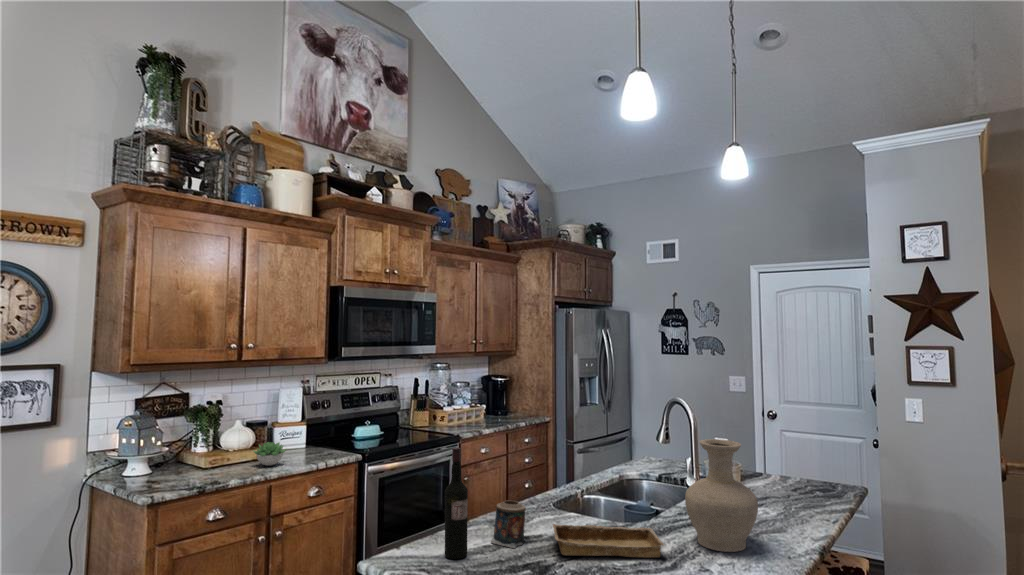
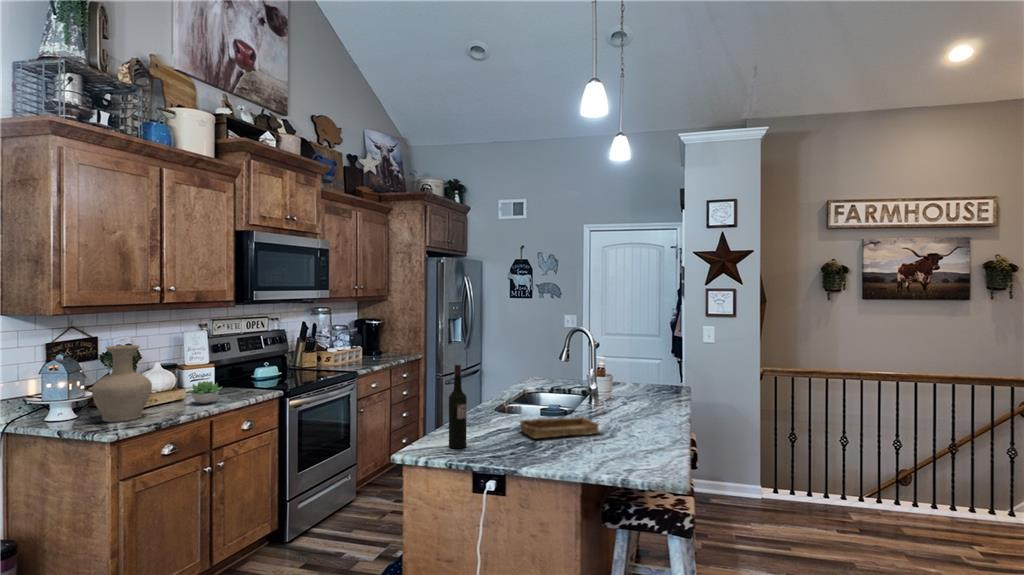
vase: present [685,439,758,552] -> present [92,345,152,422]
candle: present [491,501,526,548] -> none [473,405,499,439]

